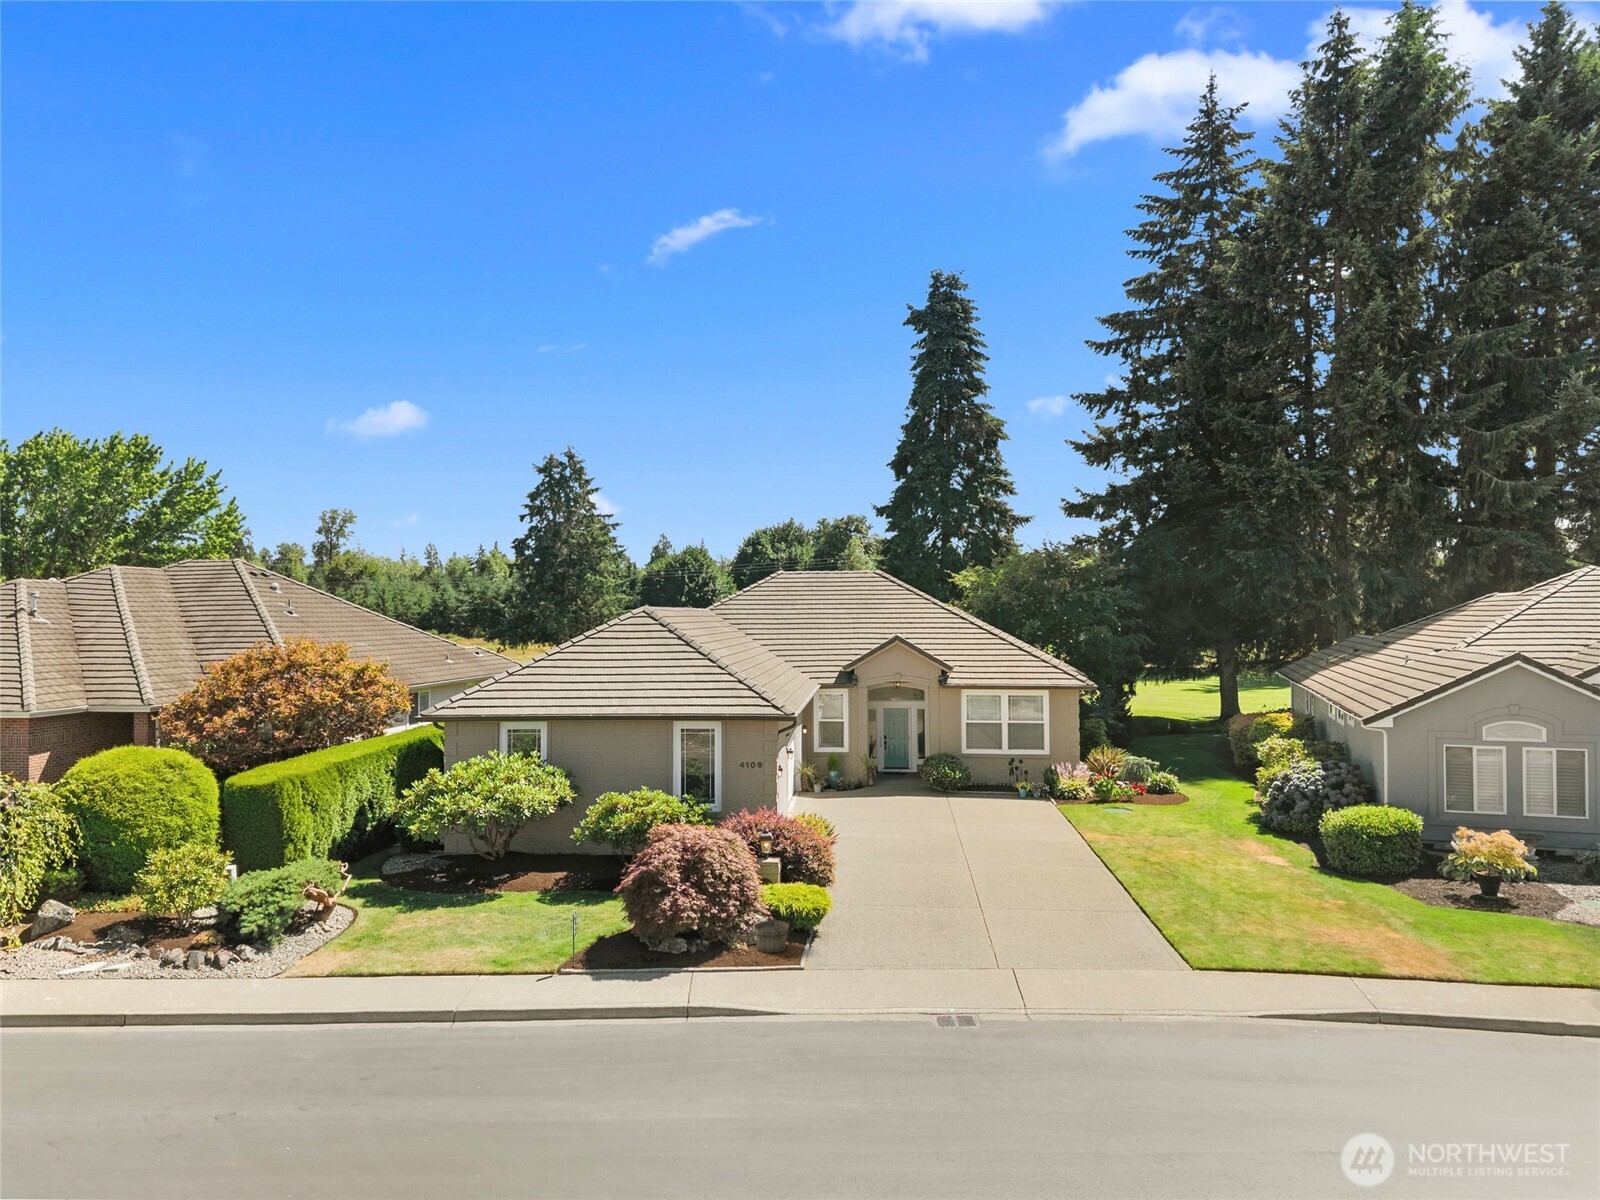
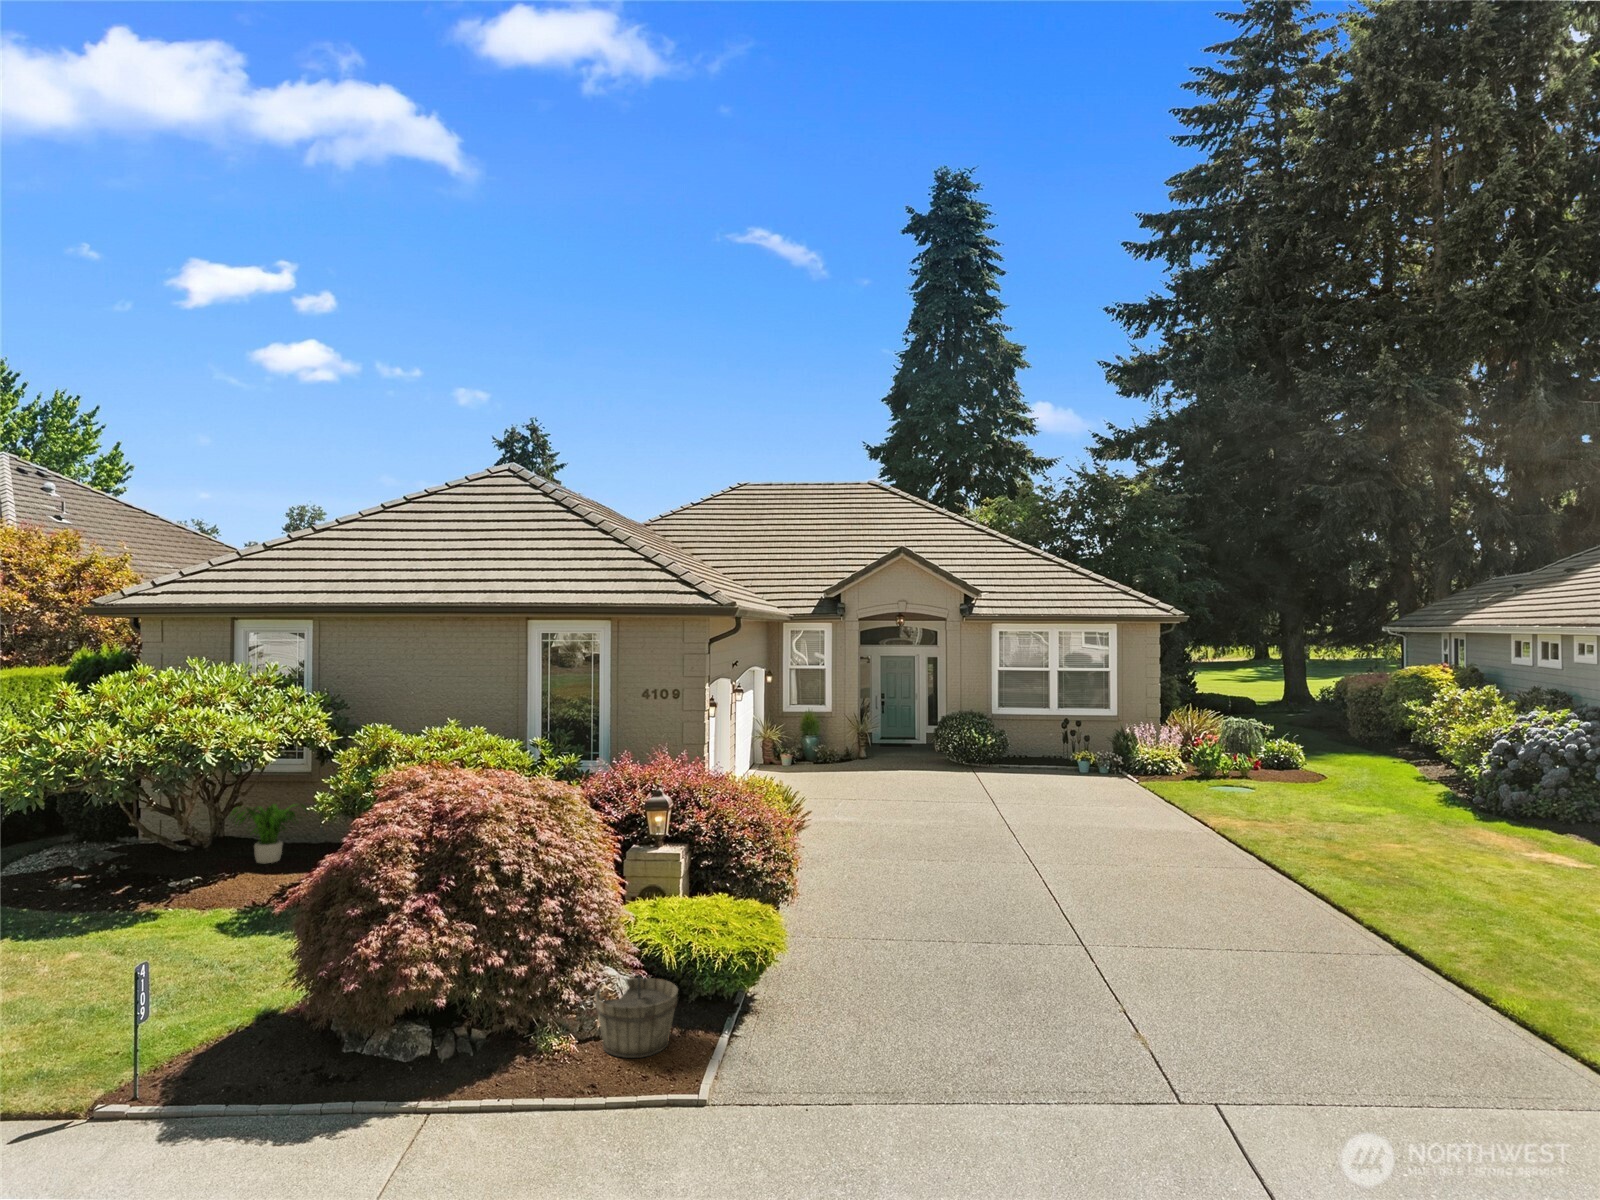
potted plant: none [512,829,552,864] -> present [229,804,308,863]

